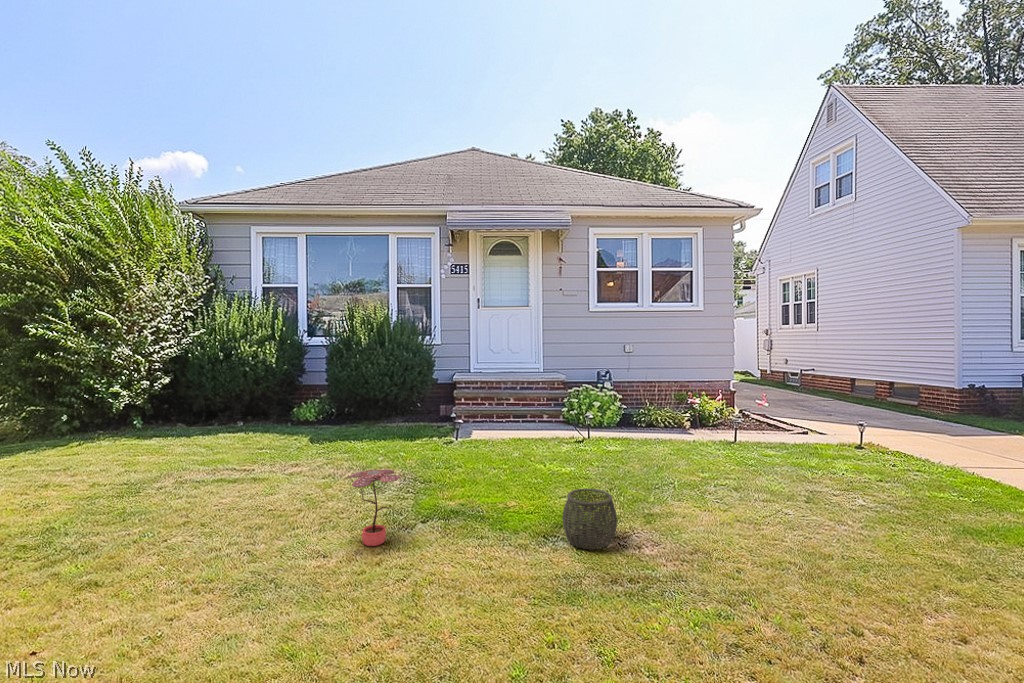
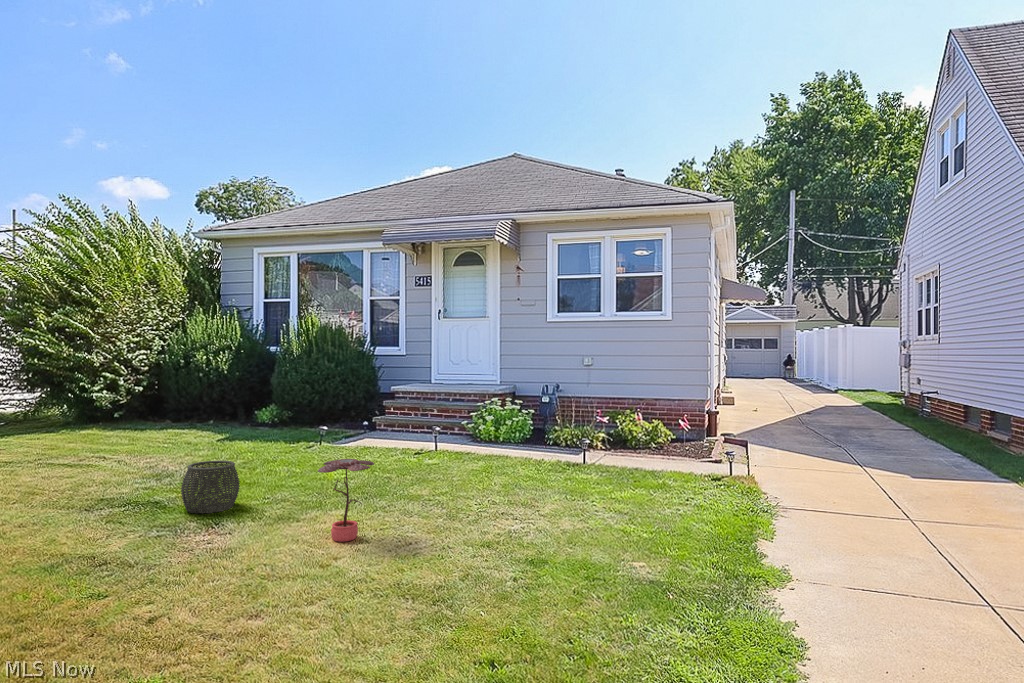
potted plant: present [348,469,400,546] -> present [318,459,374,542]

